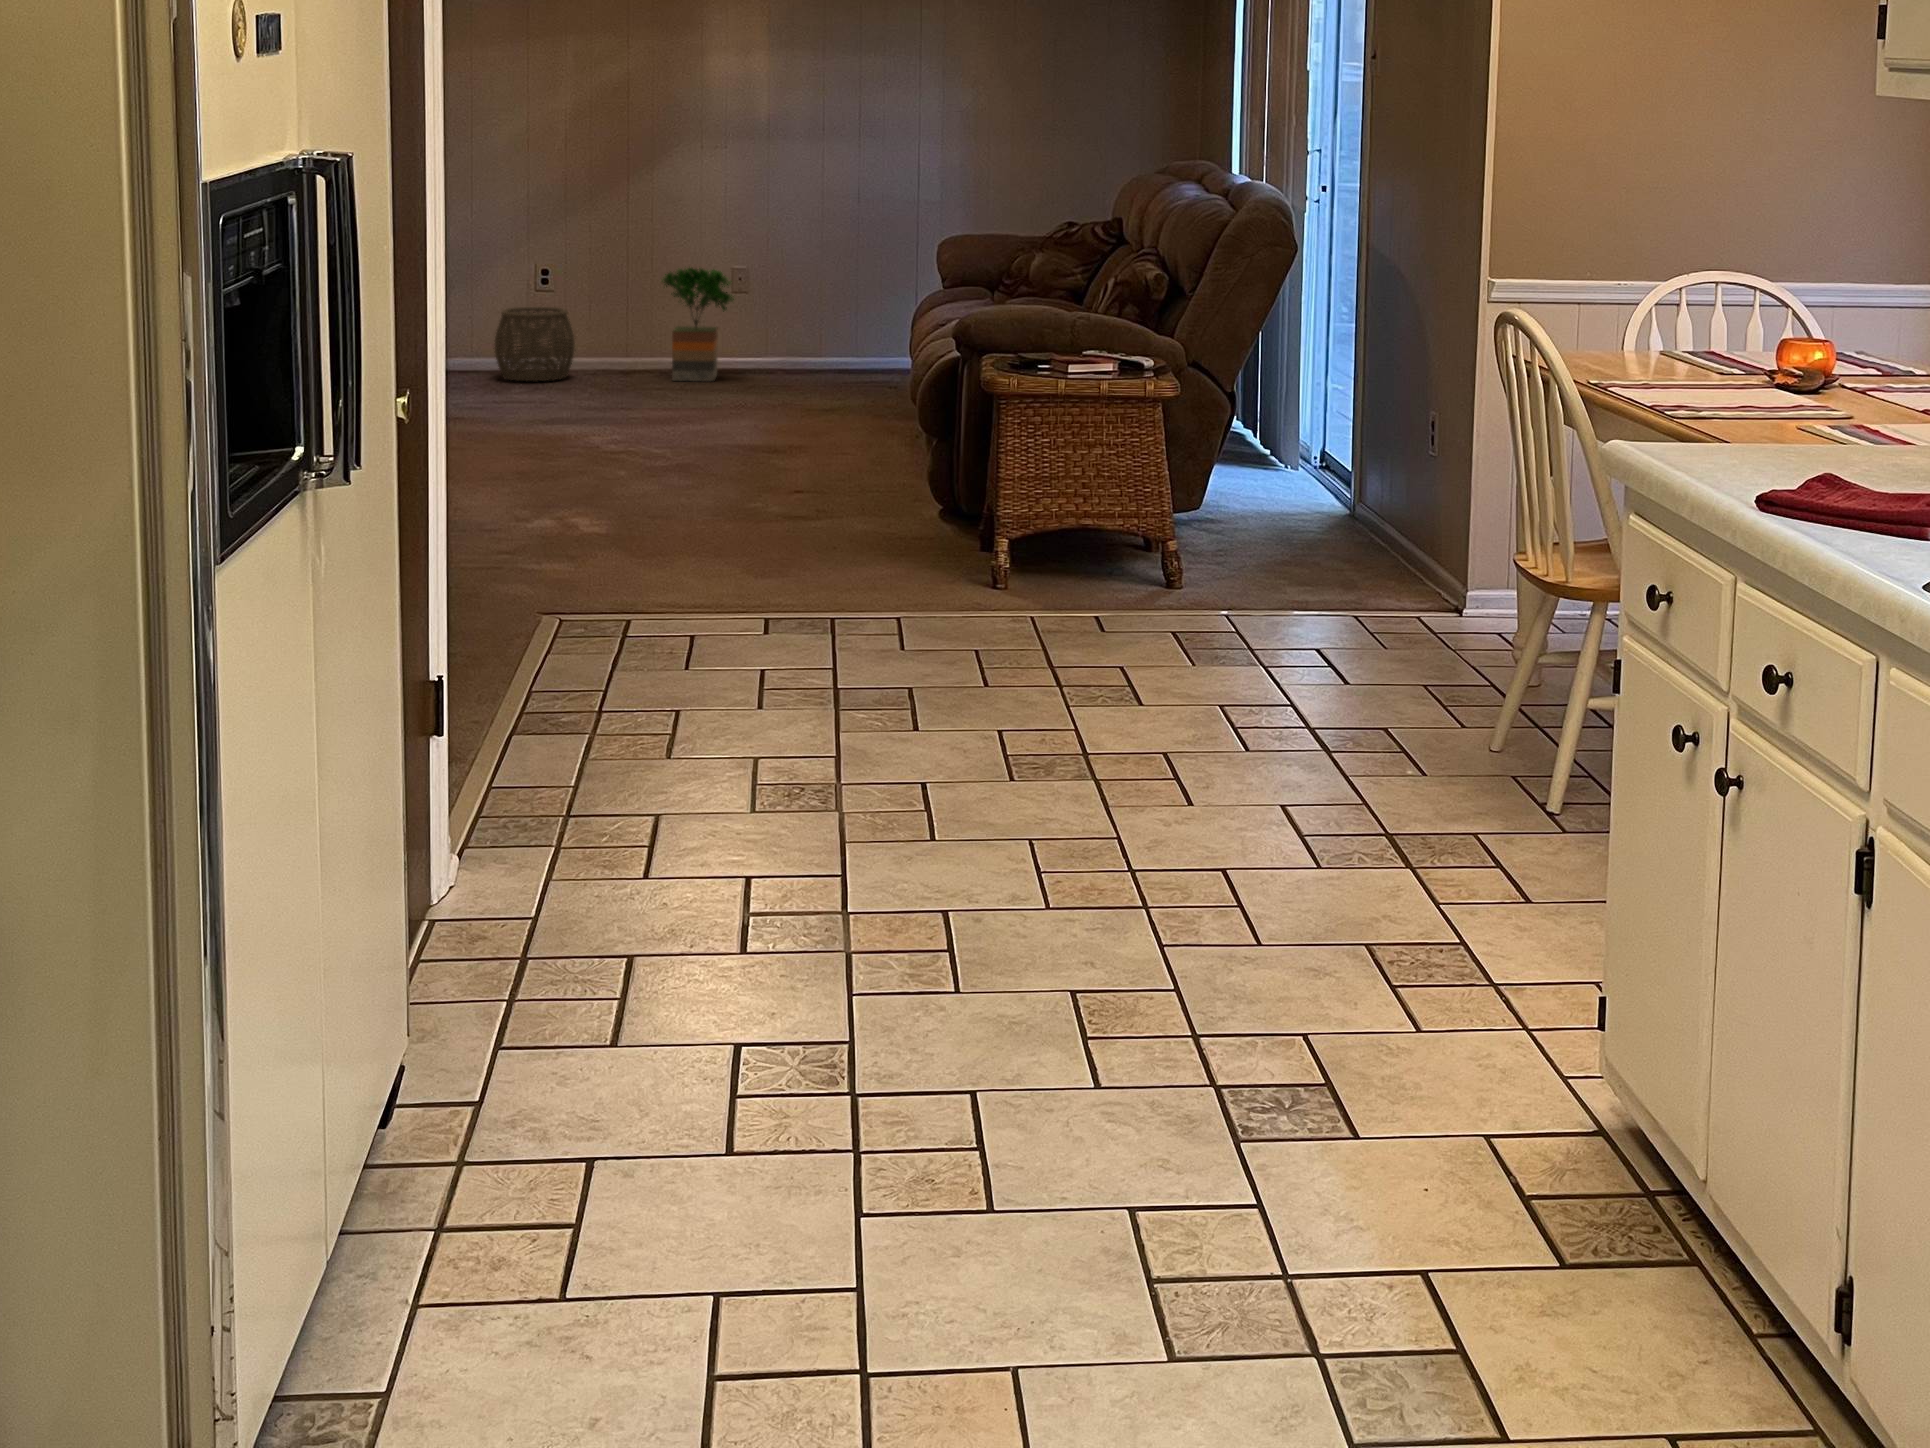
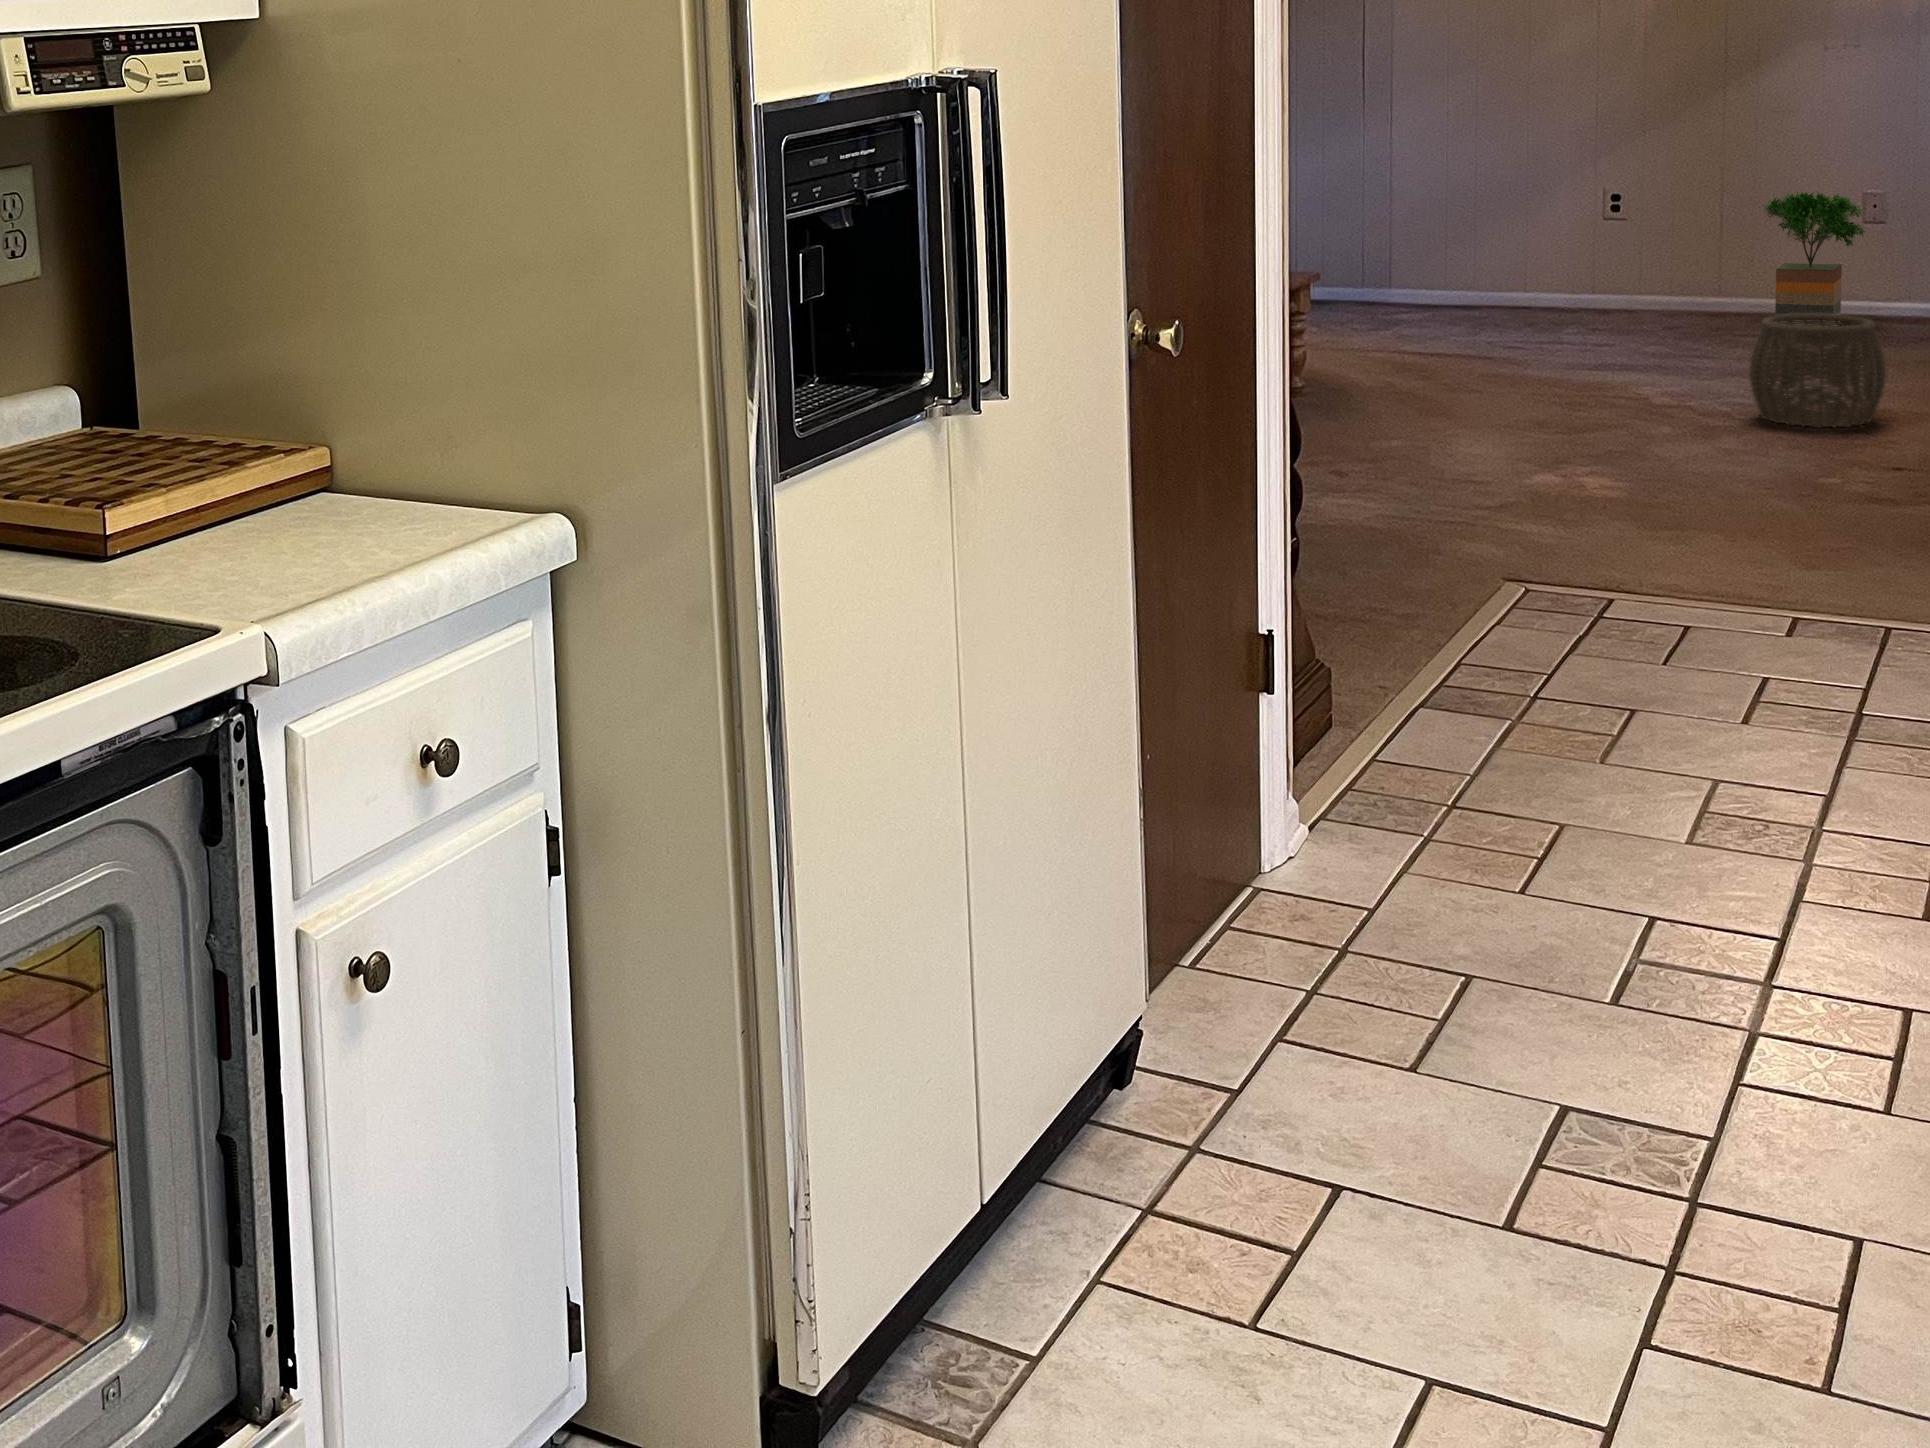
woven basket: present [494,307,575,382] -> present [1749,314,1887,428]

